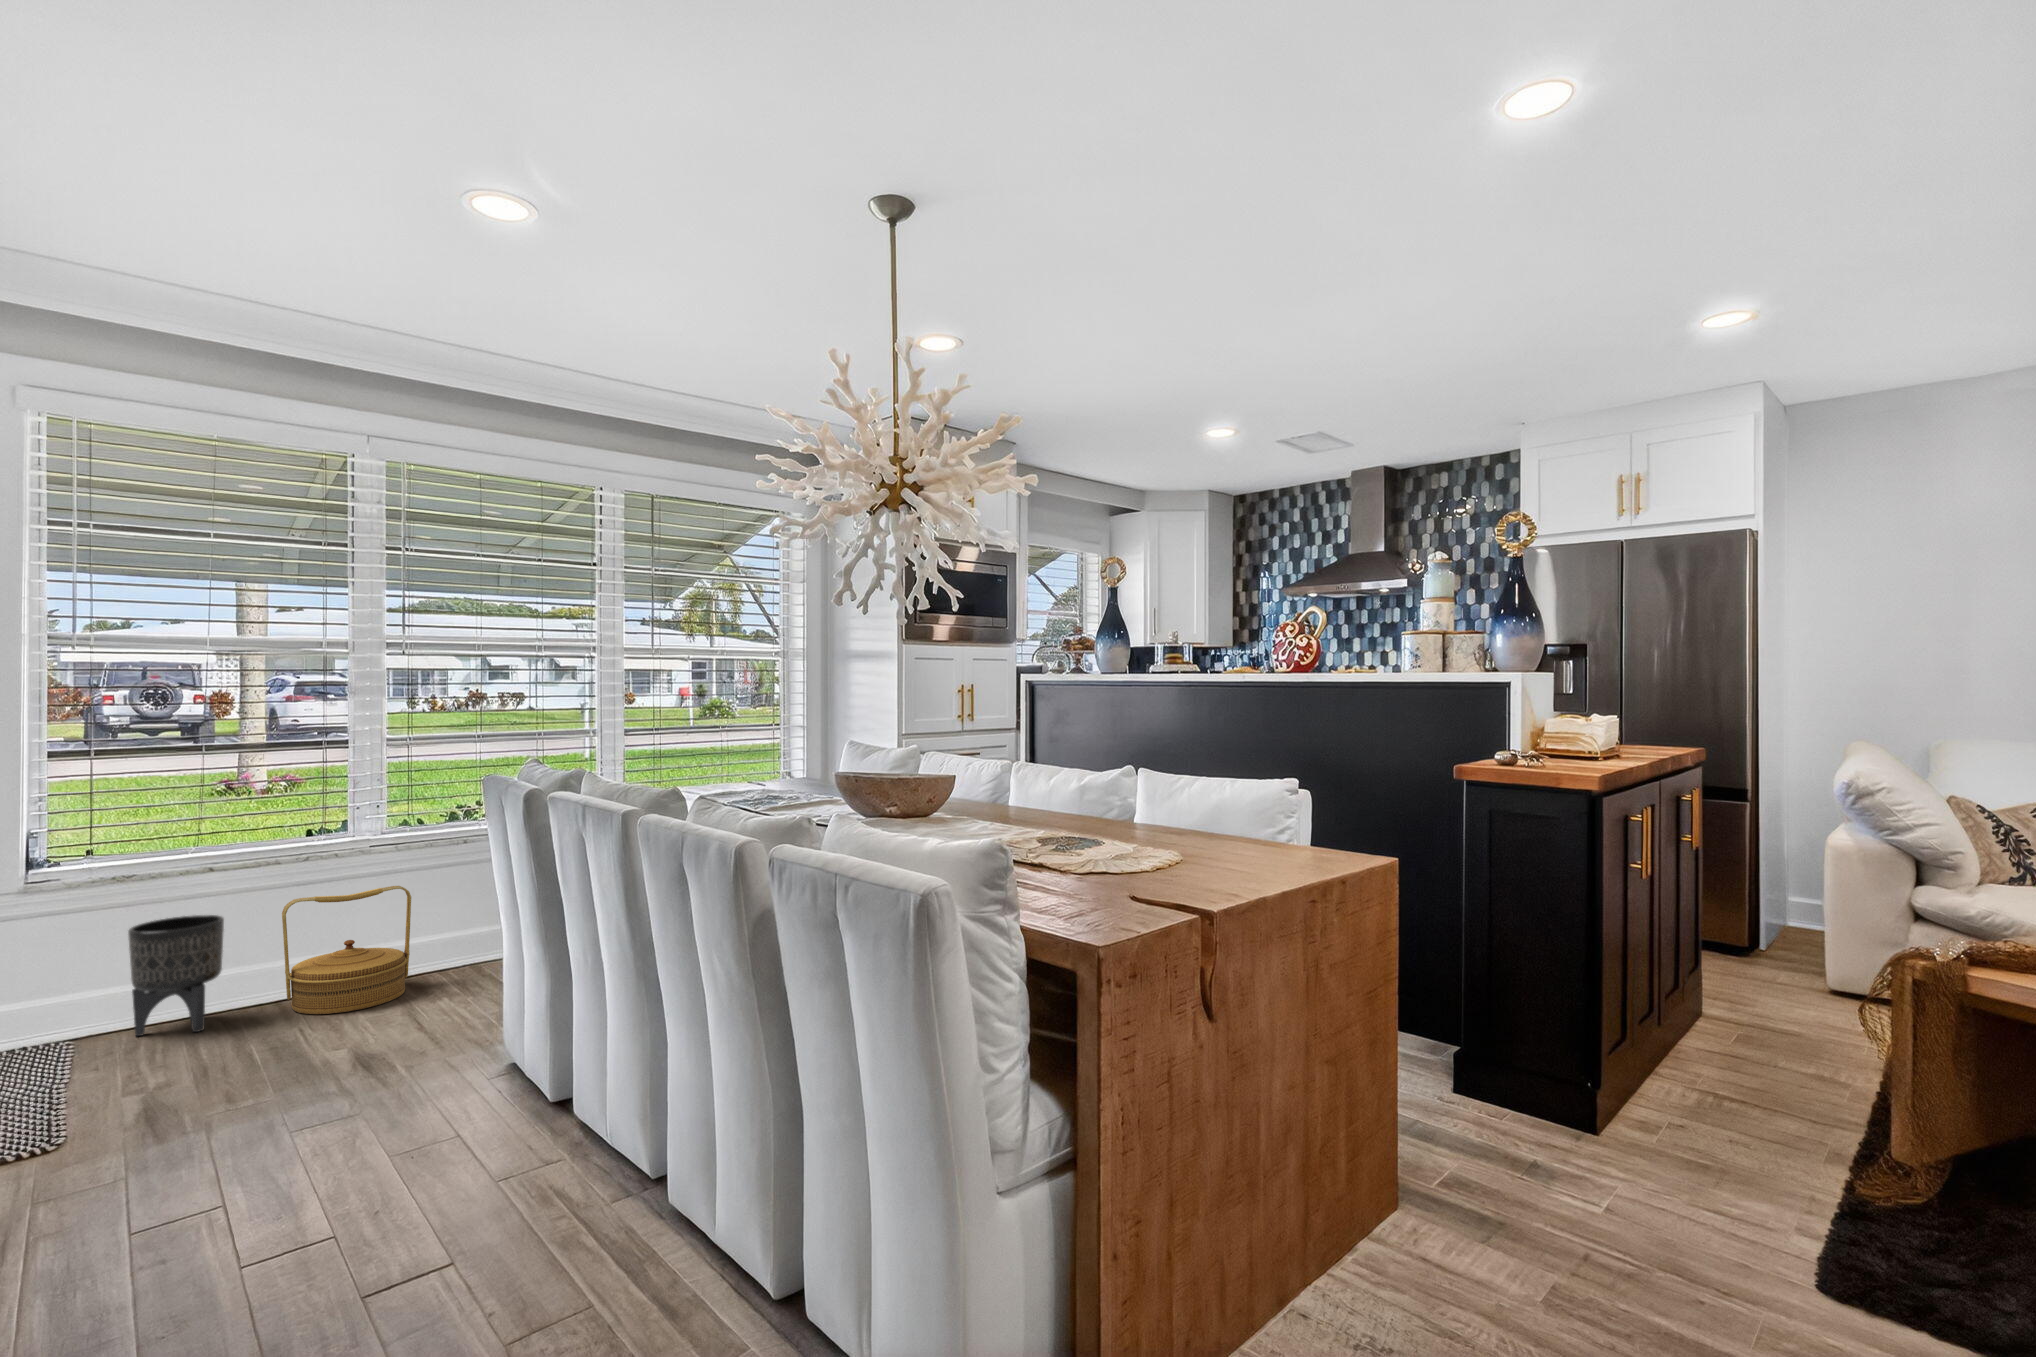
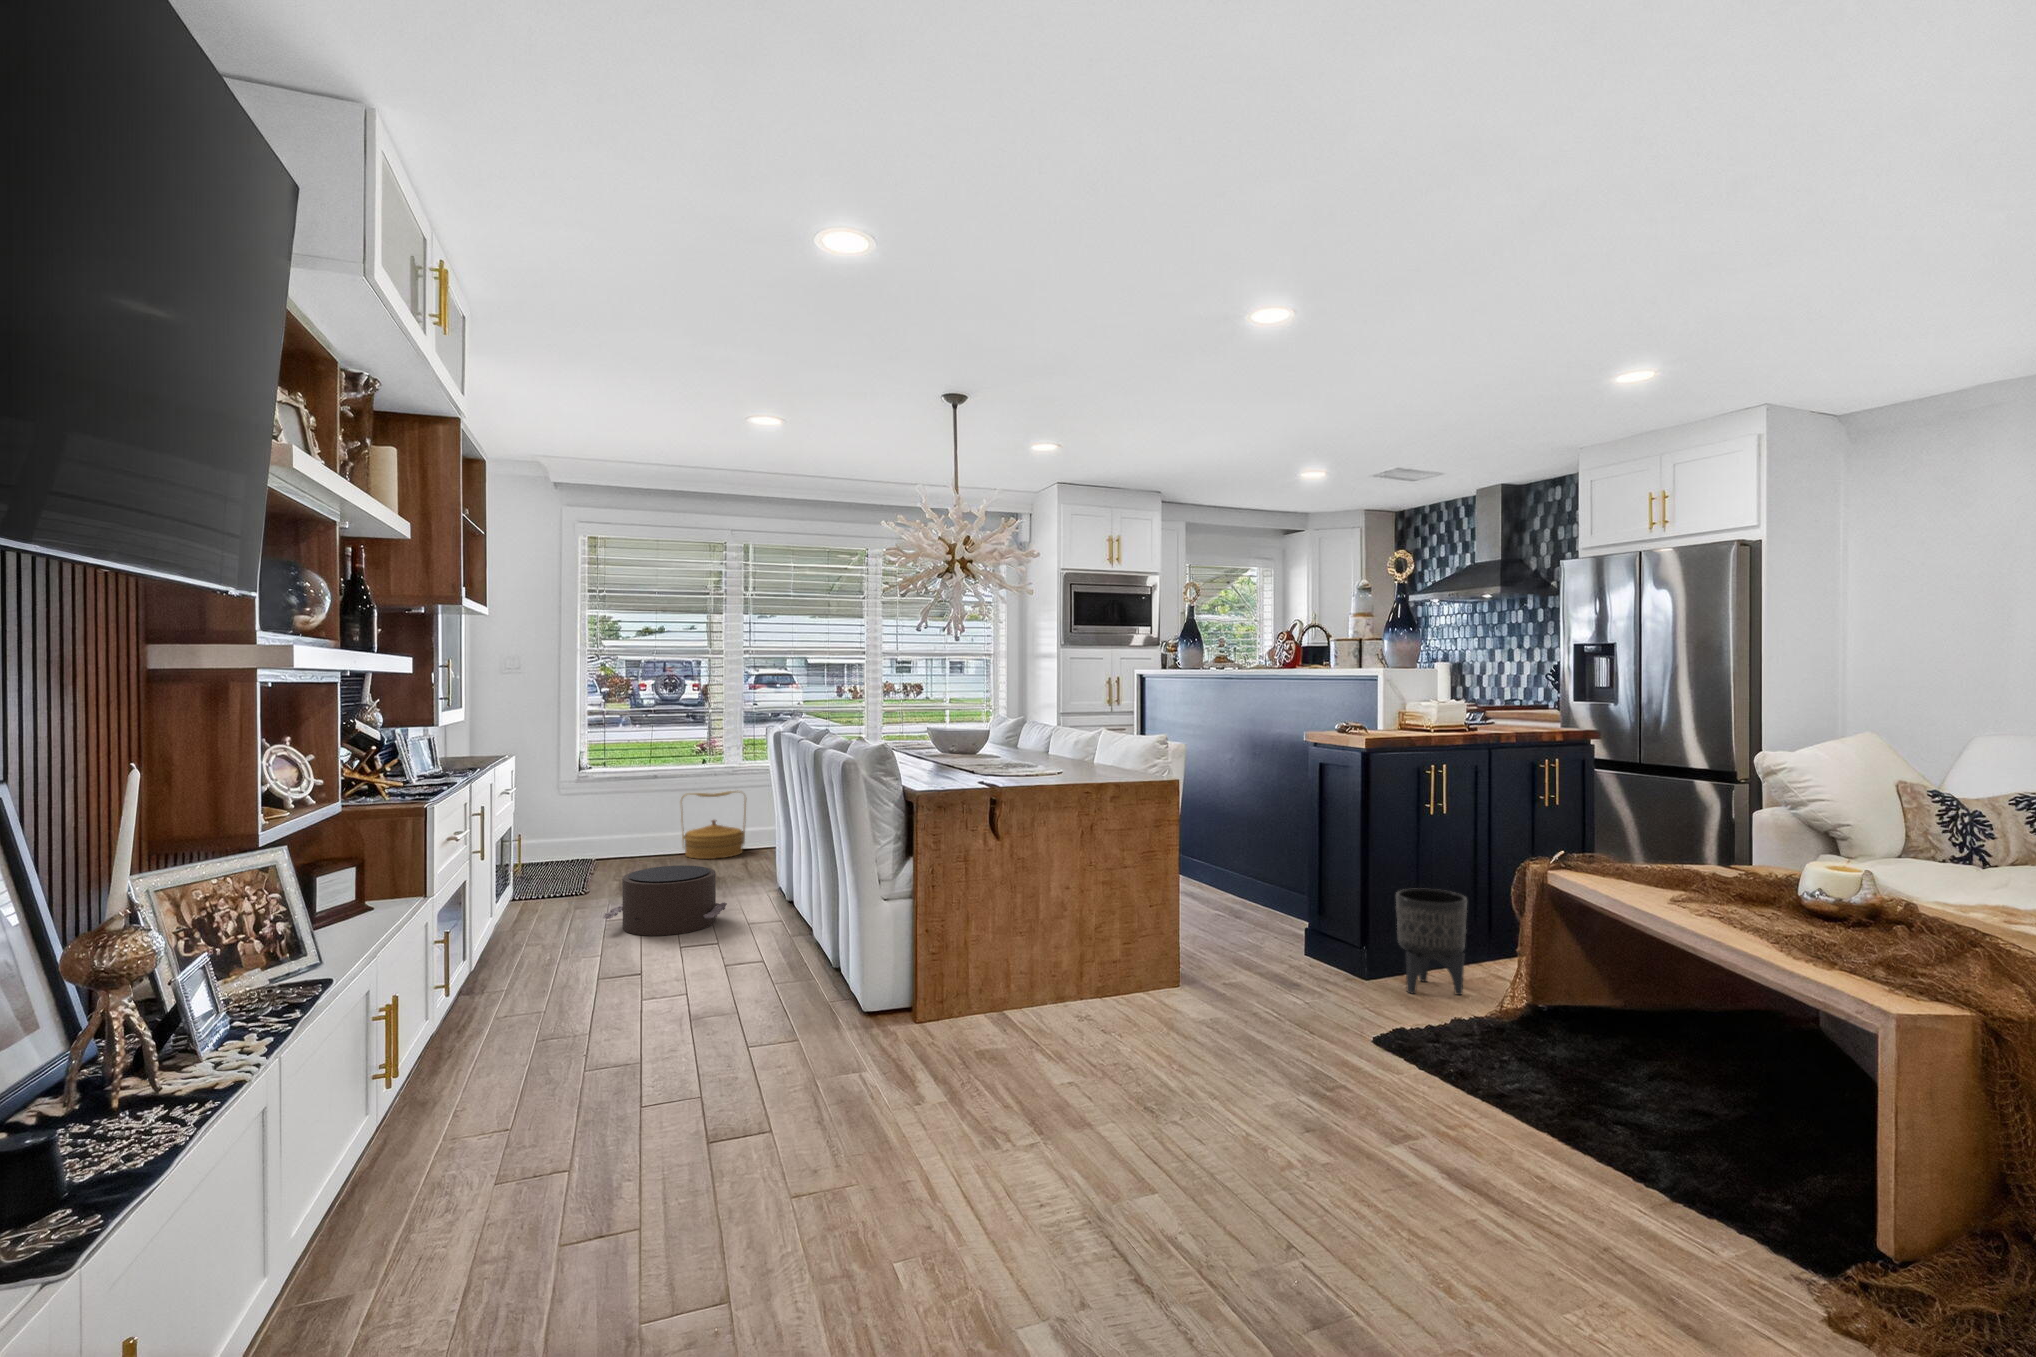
planter: present [128,915,224,1036] -> present [1396,888,1467,995]
pouf: none [152,1068,449,1258] -> present [603,865,727,936]

